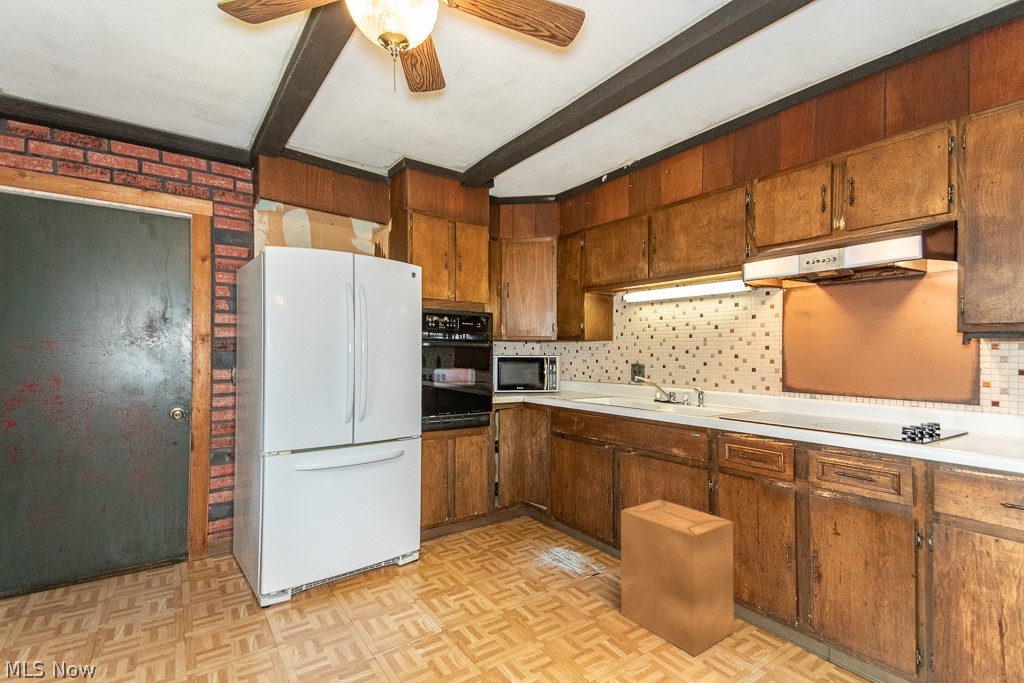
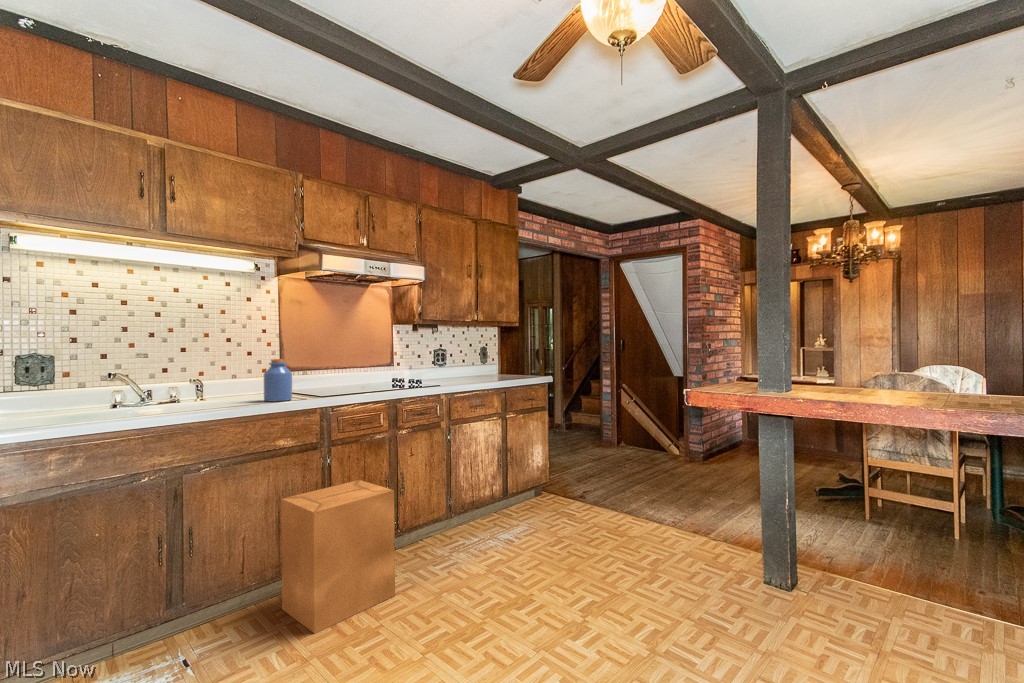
jar: none [673,377,698,416] -> present [264,359,292,402]

